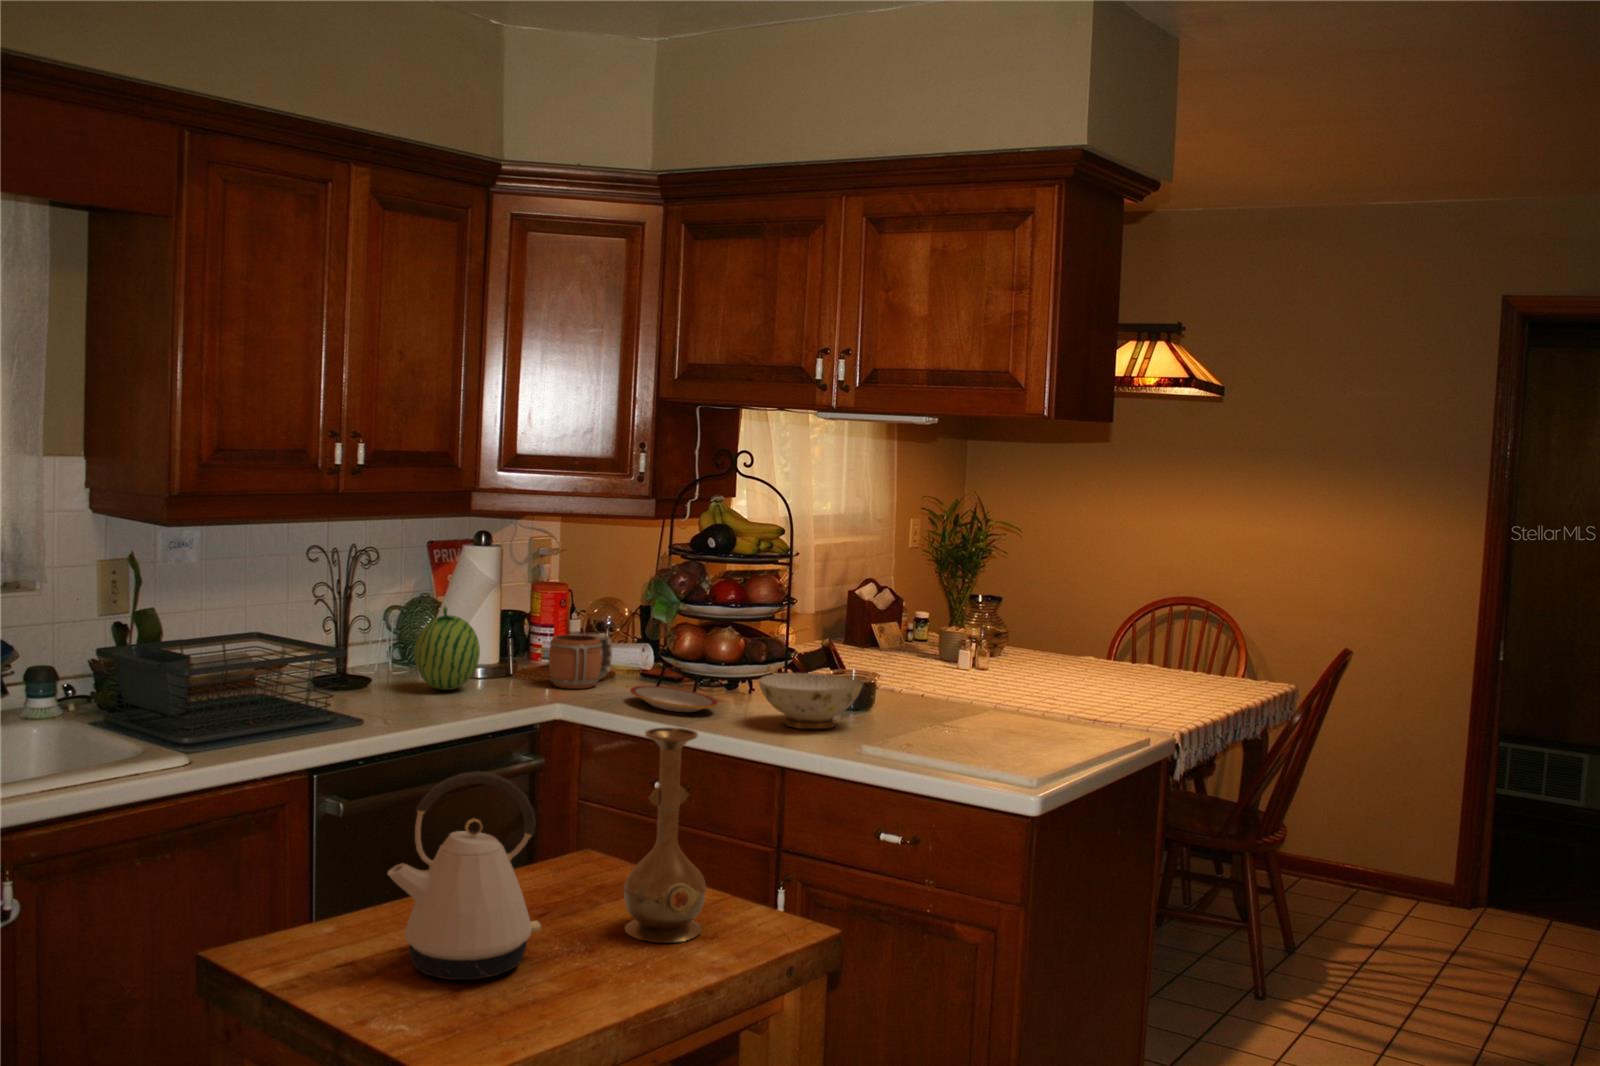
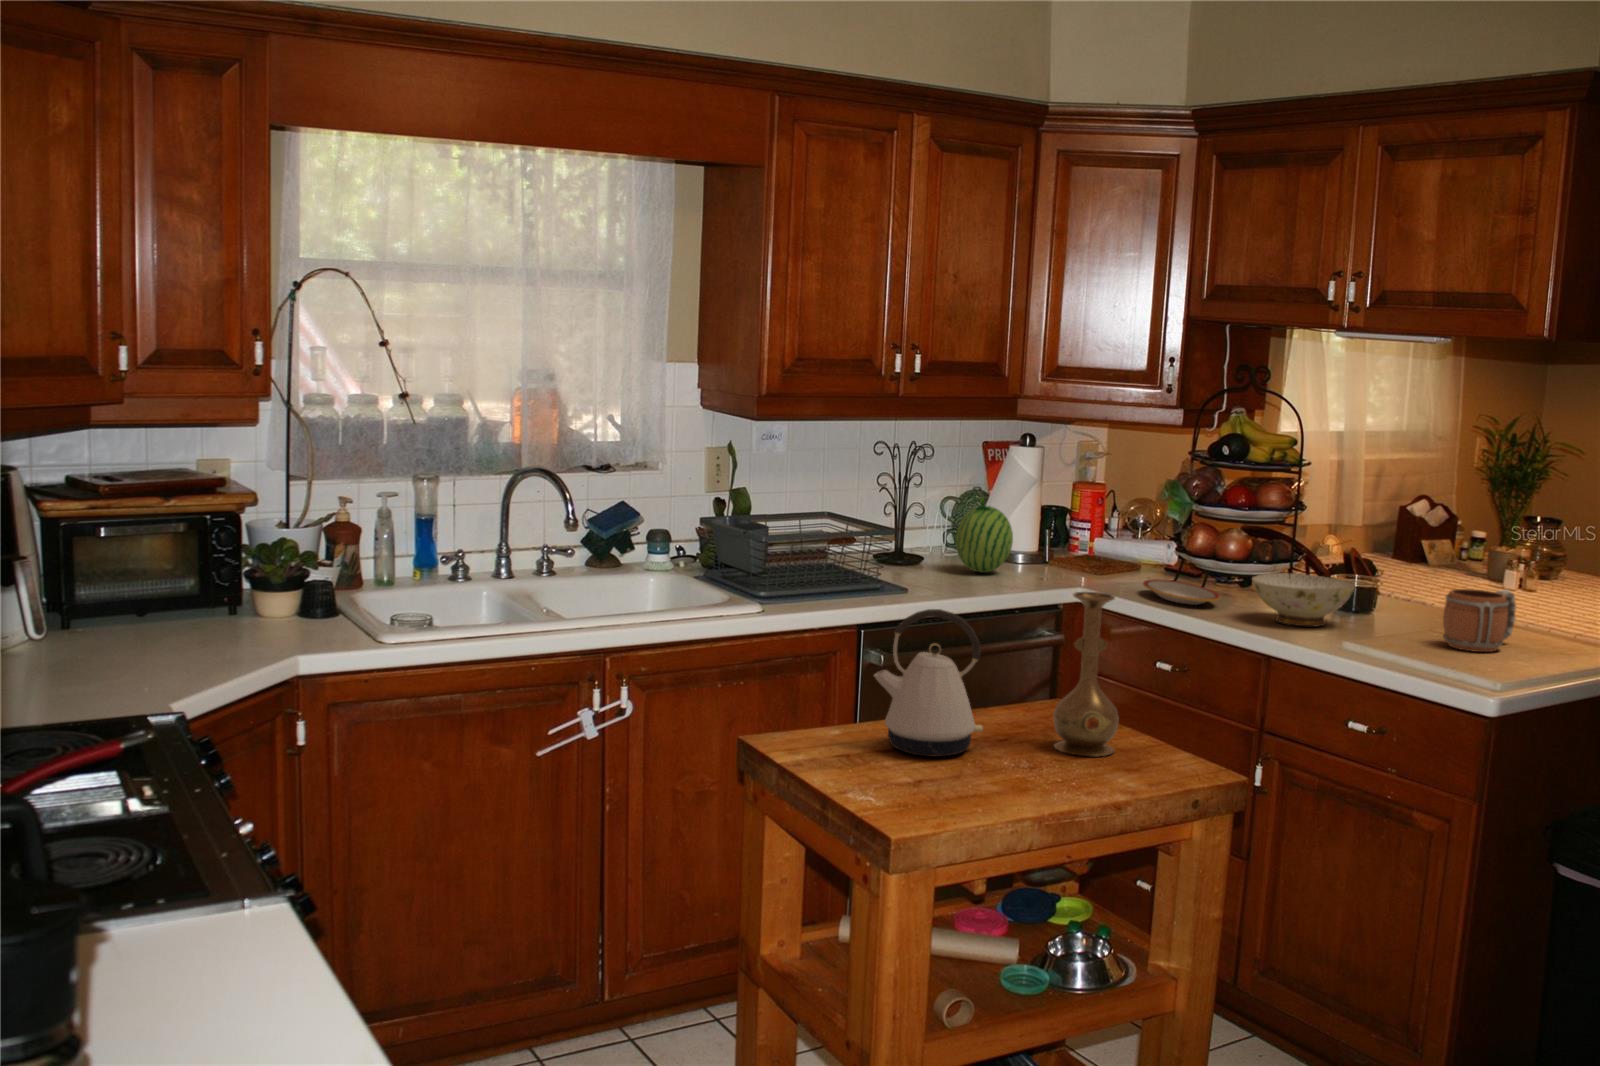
mug: present [549,633,612,689] -> present [1443,589,1516,652]

